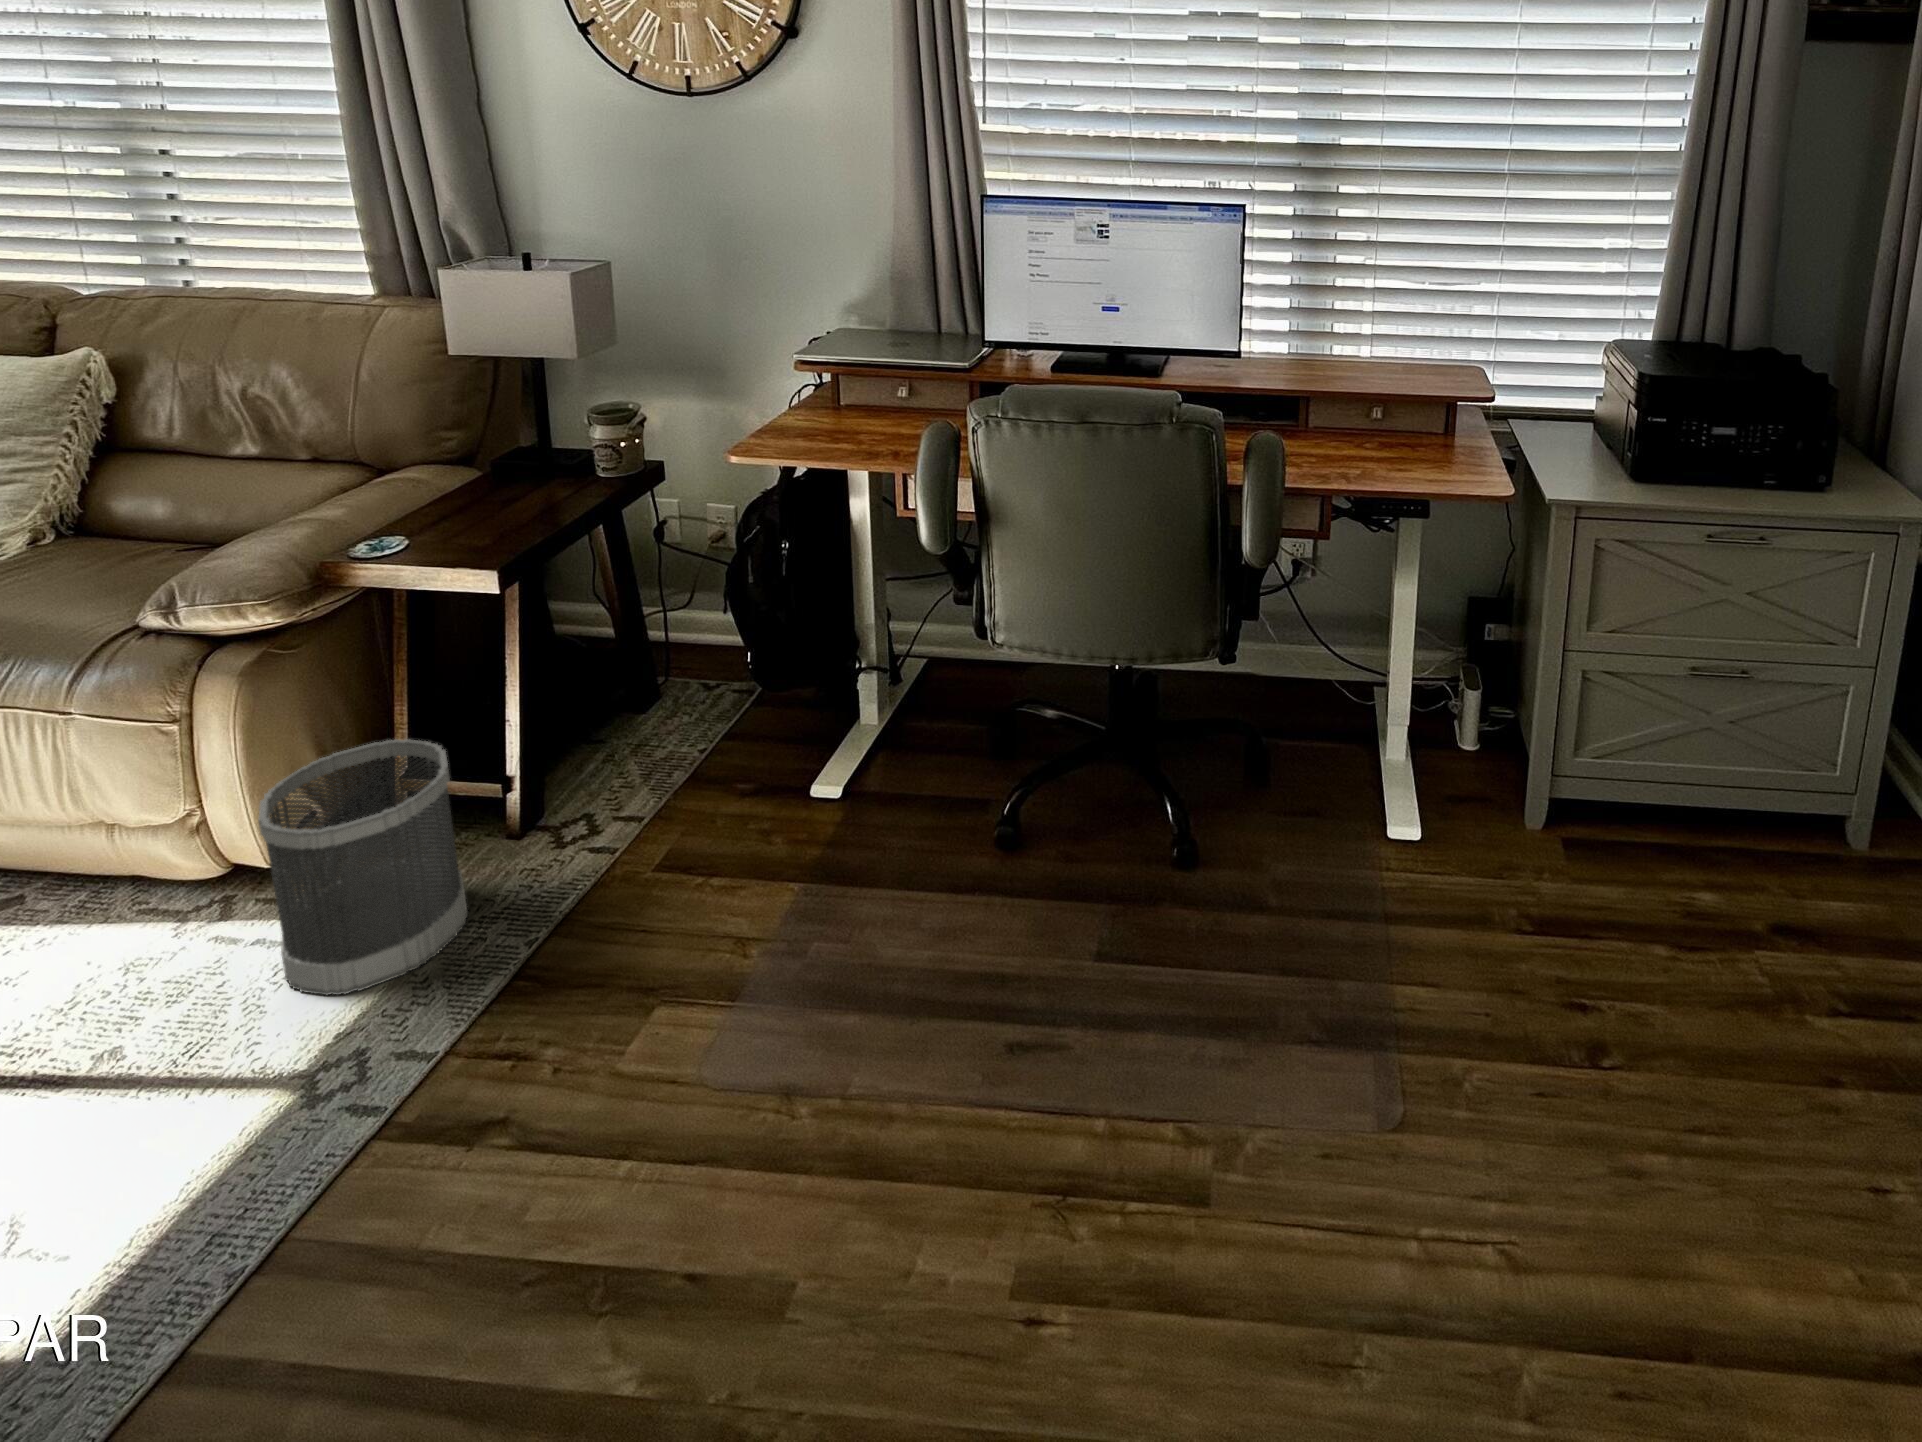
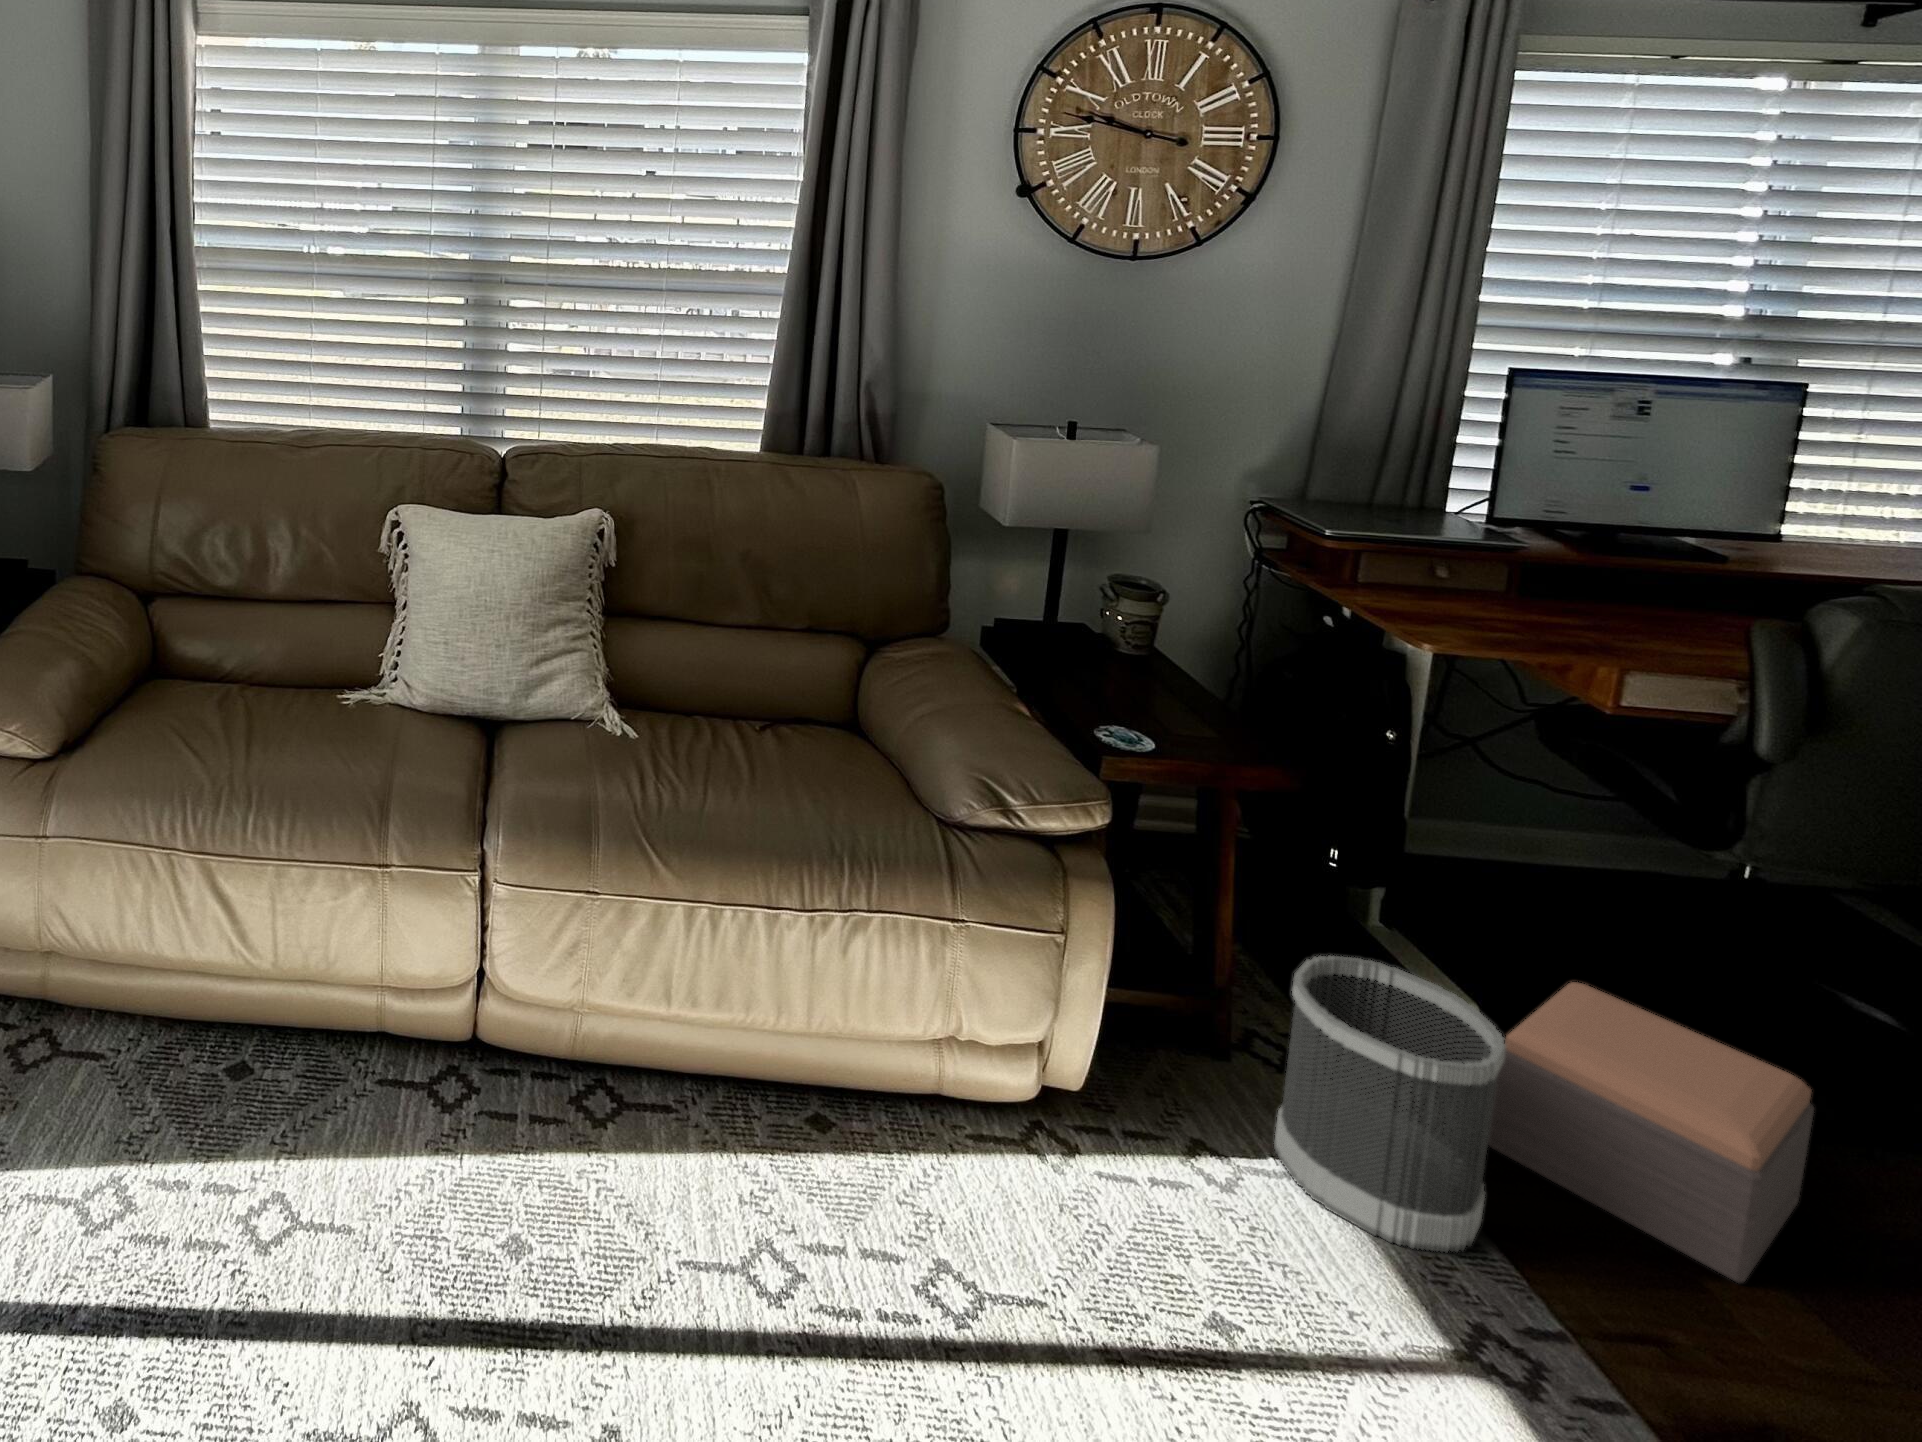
footstool: none [536,767,749,1024] -> present [1488,982,1814,1283]

